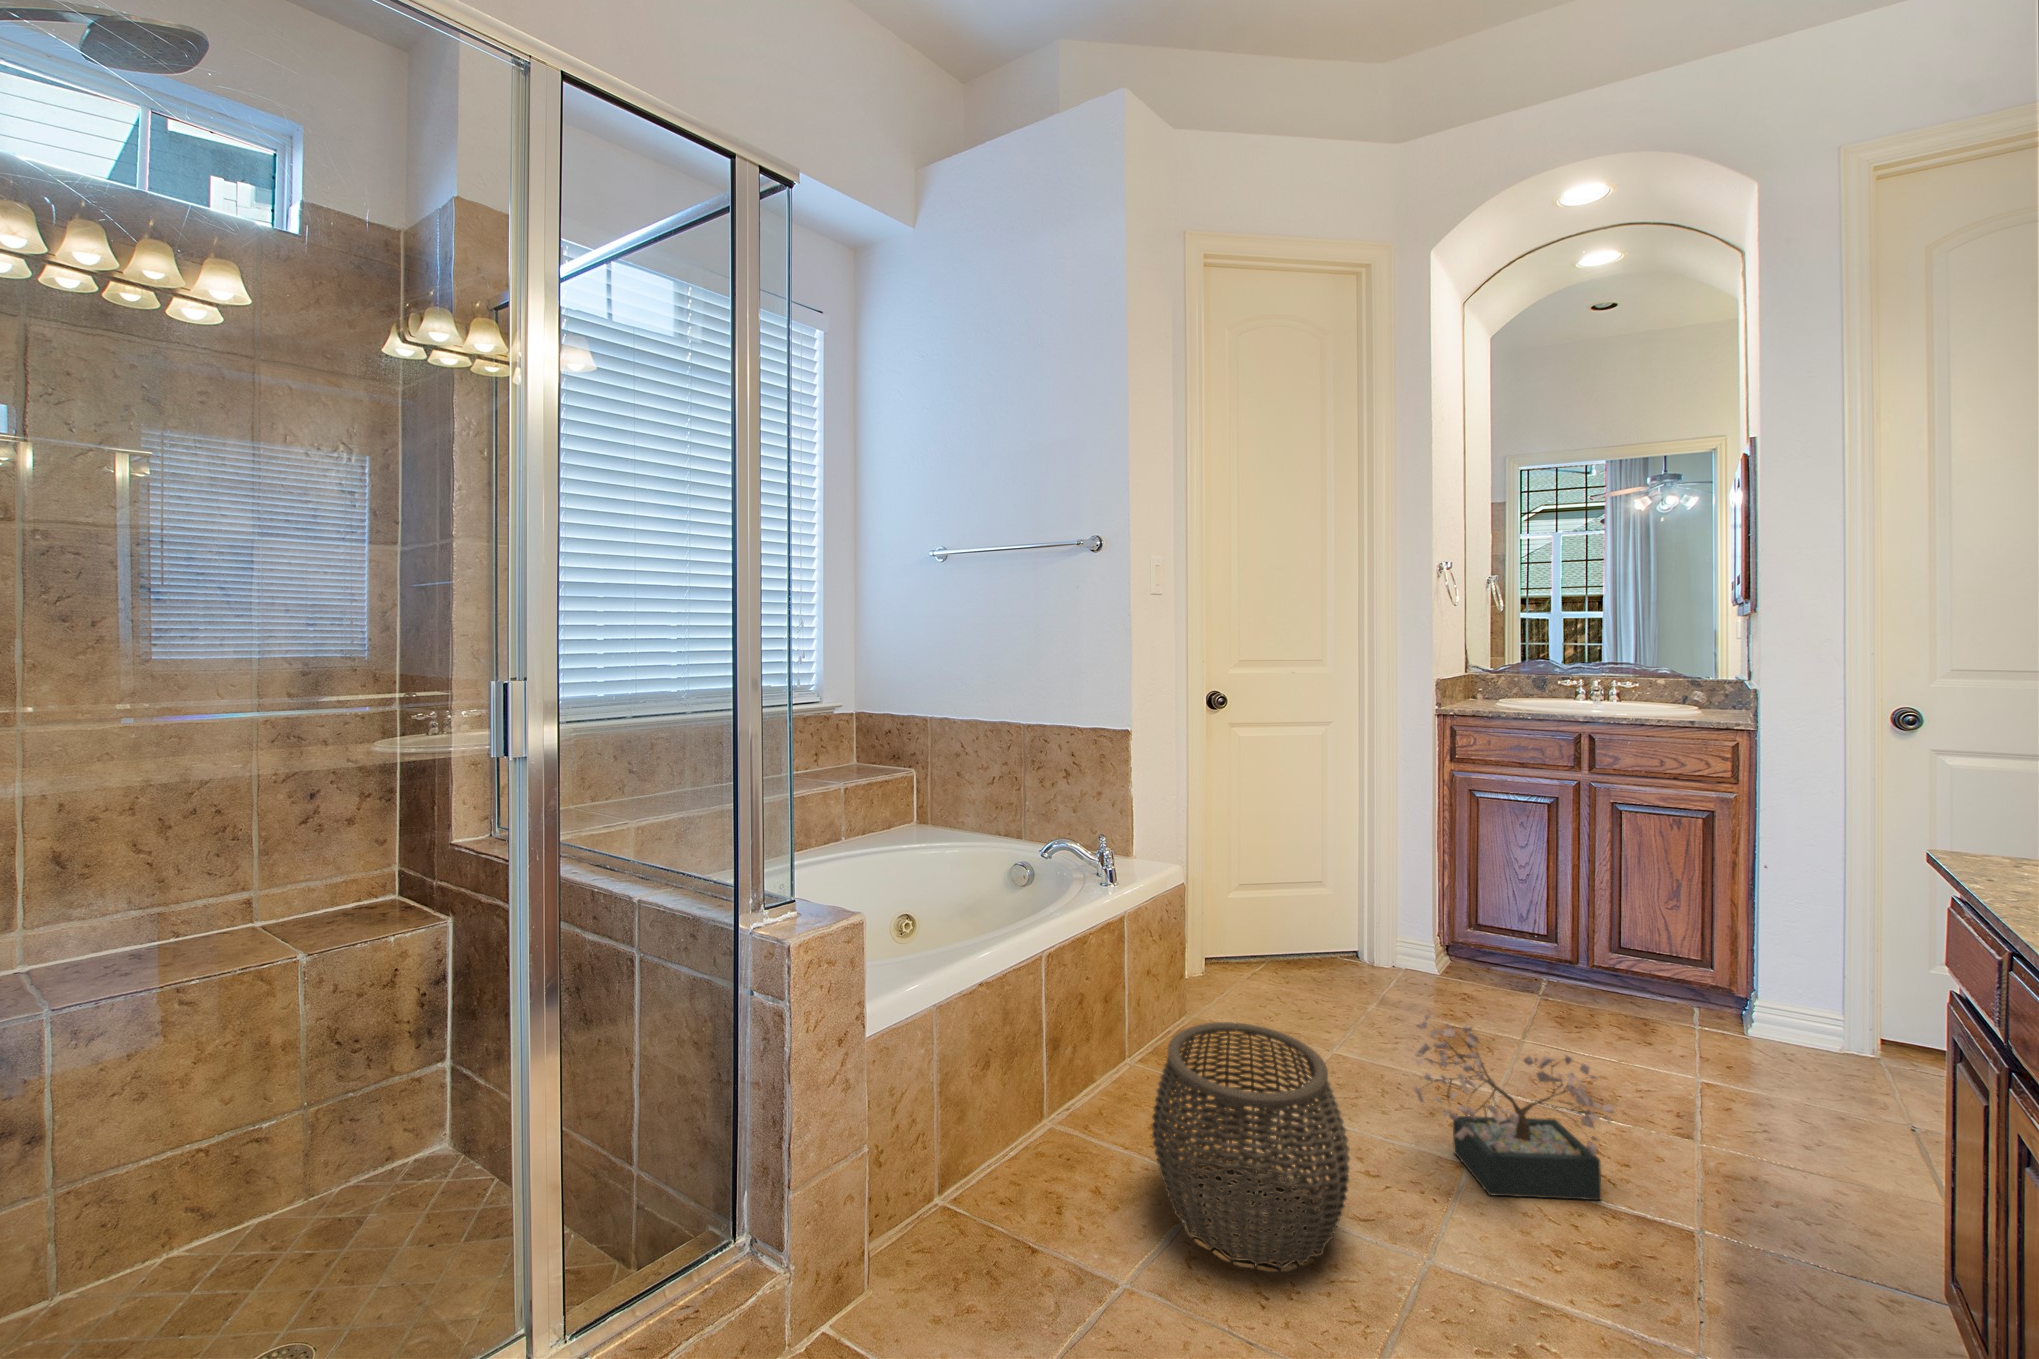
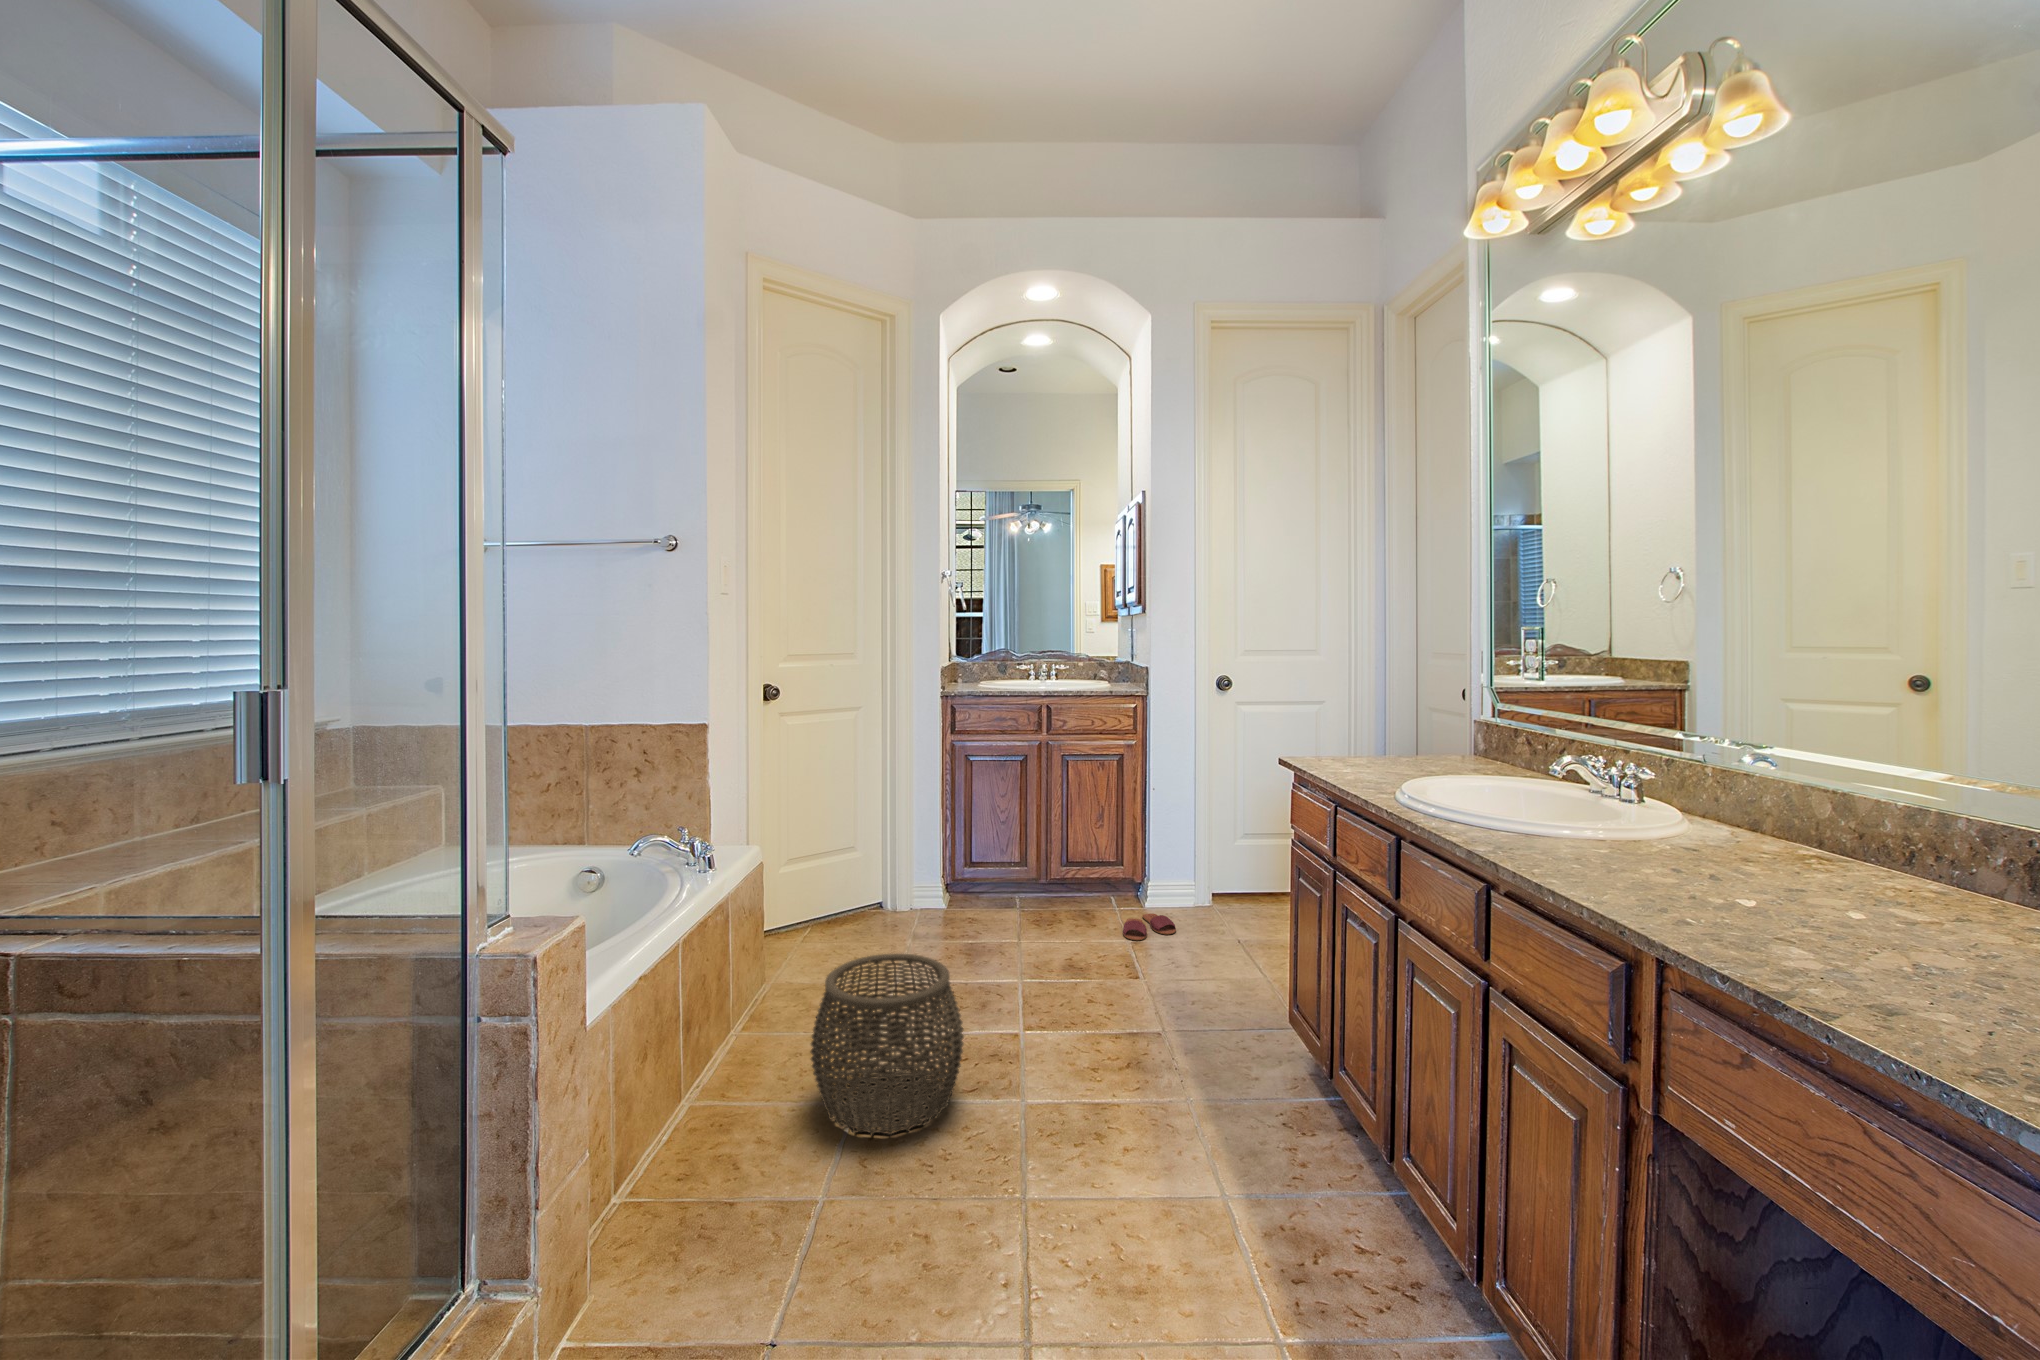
decorative plant: present [1414,1015,1614,1200] -> none [976,918,1087,1033]
slippers: none [1729,1070,1854,1122] -> present [1123,914,1176,940]

